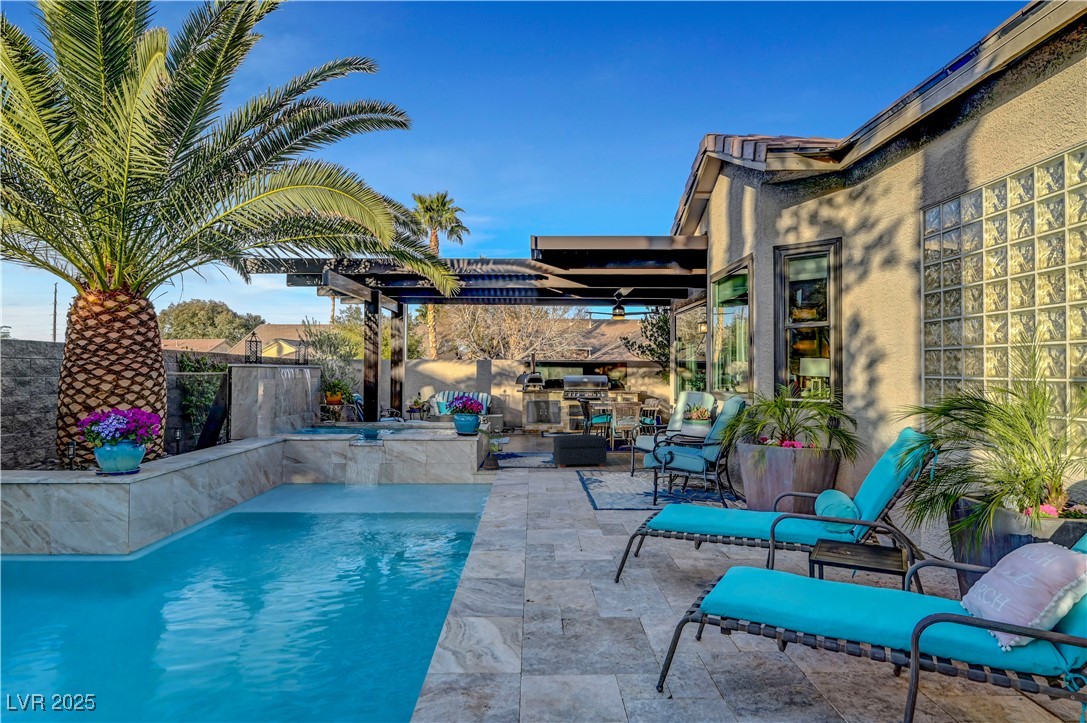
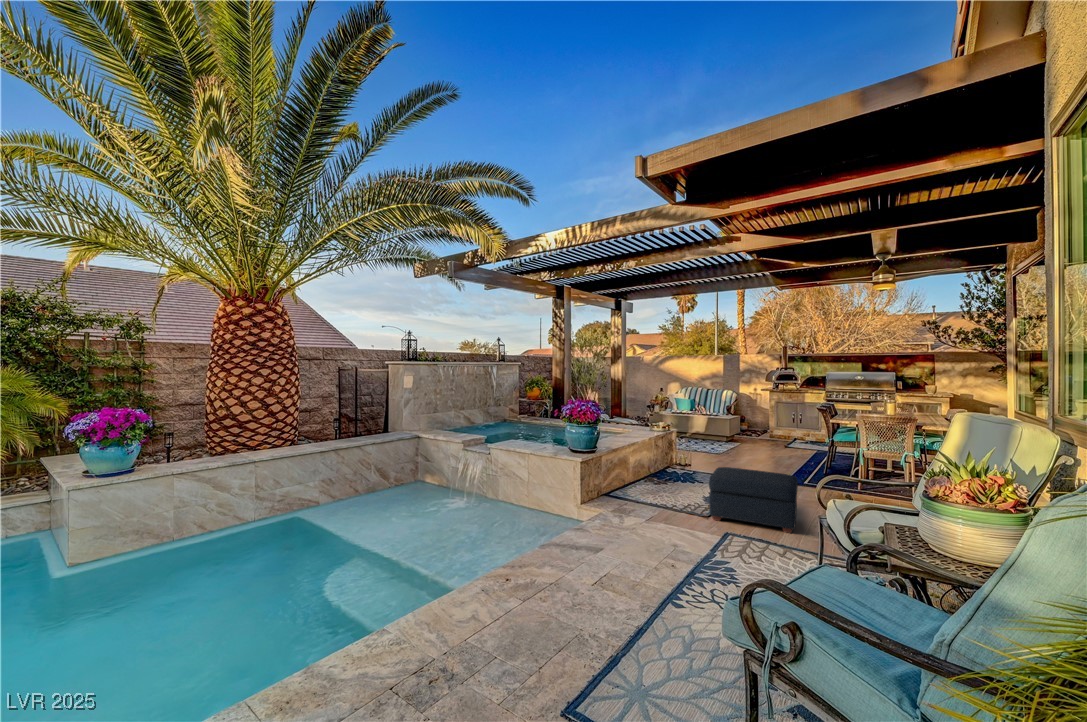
potted plant: present [474,429,505,470] -> none [590,446,629,505]

